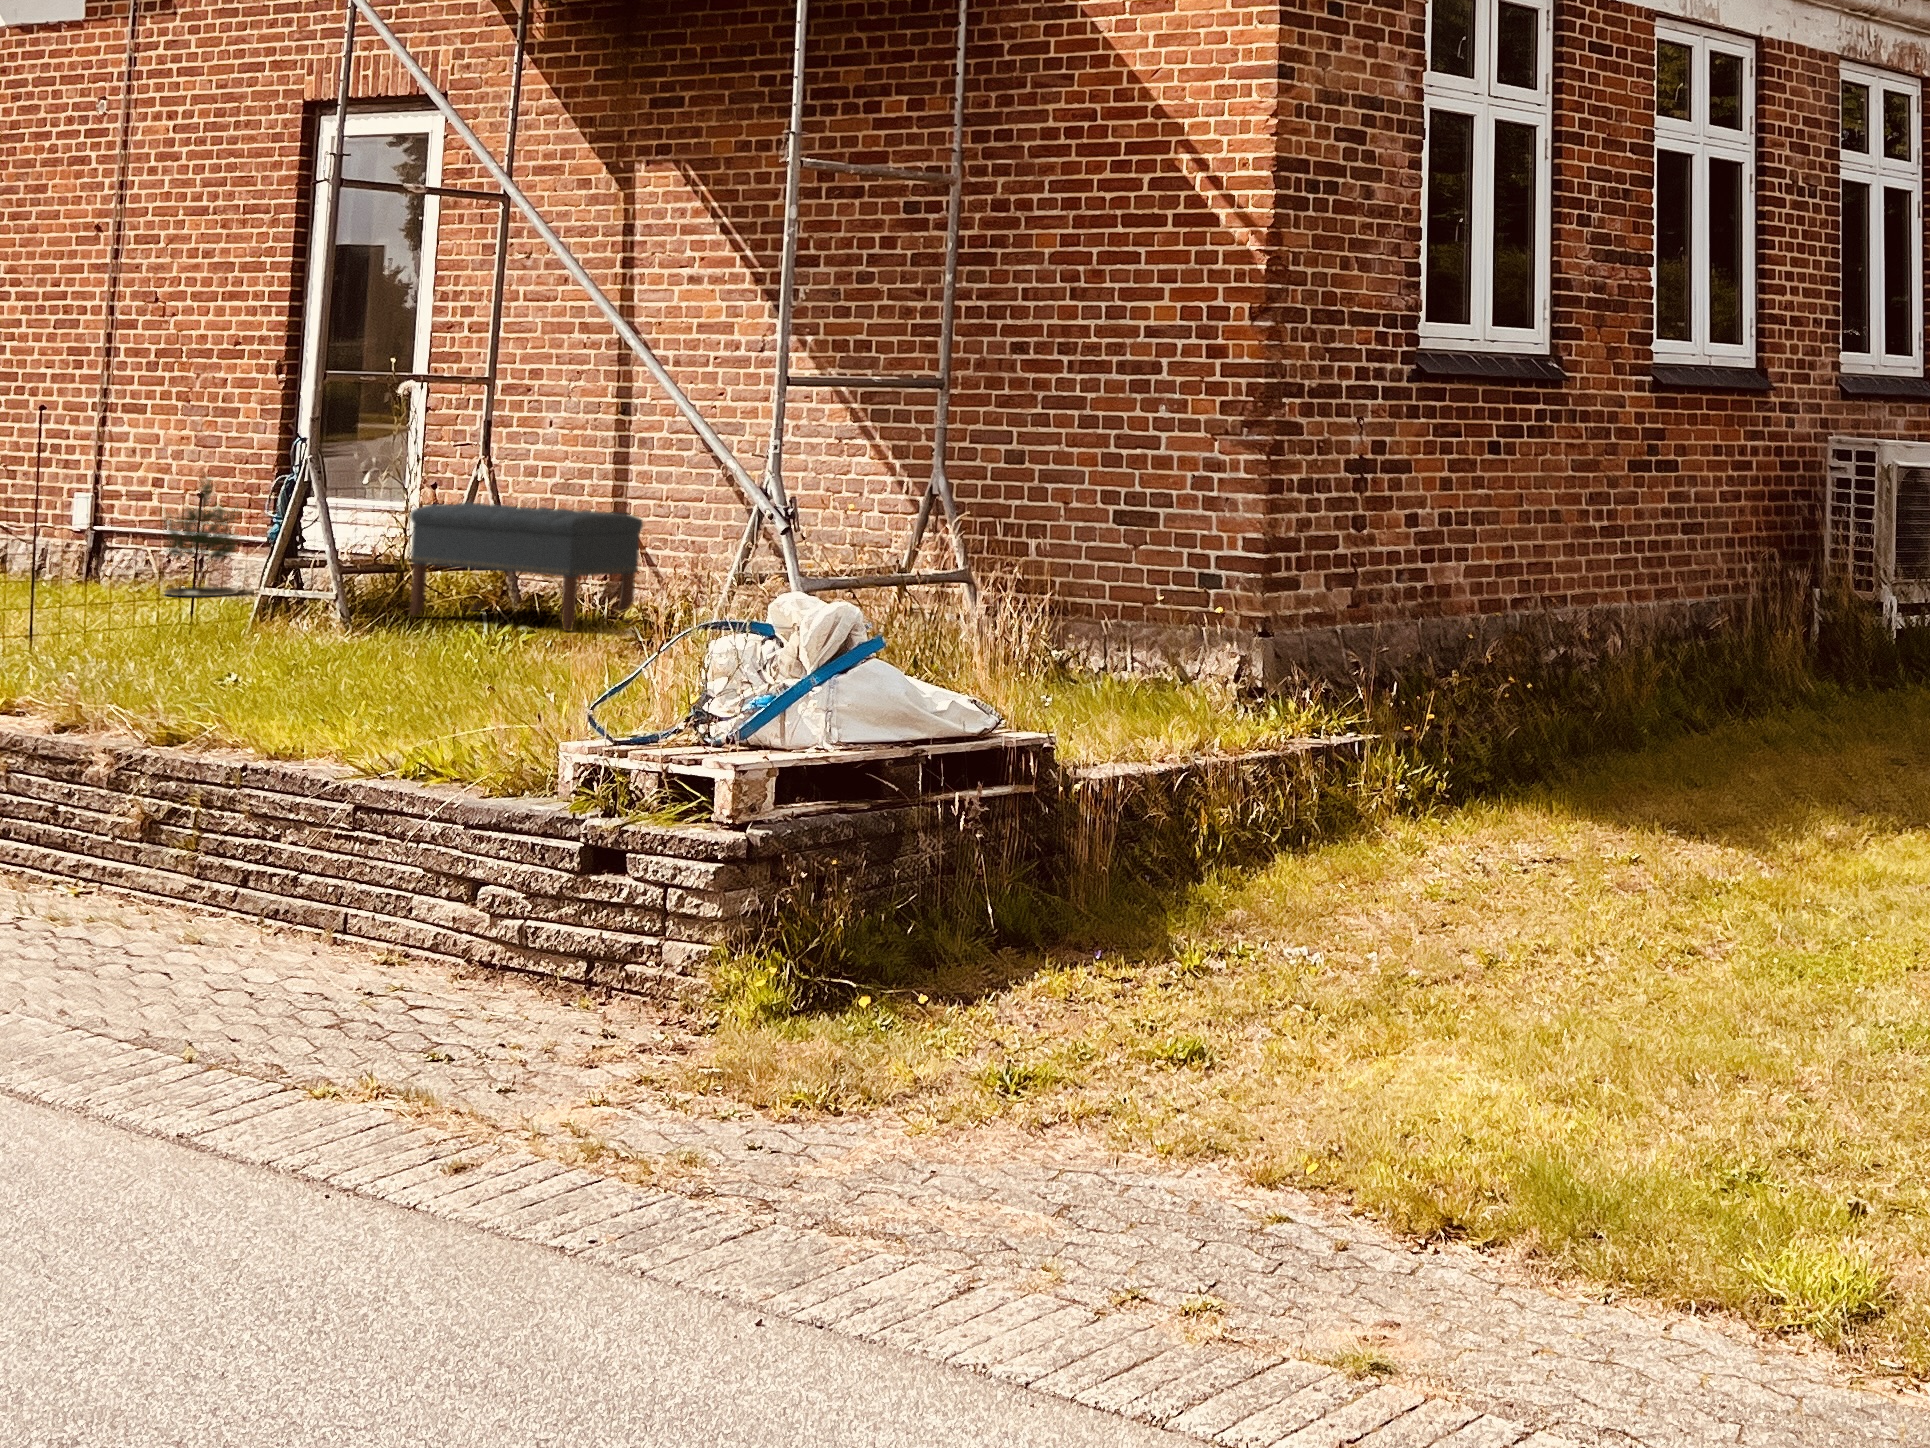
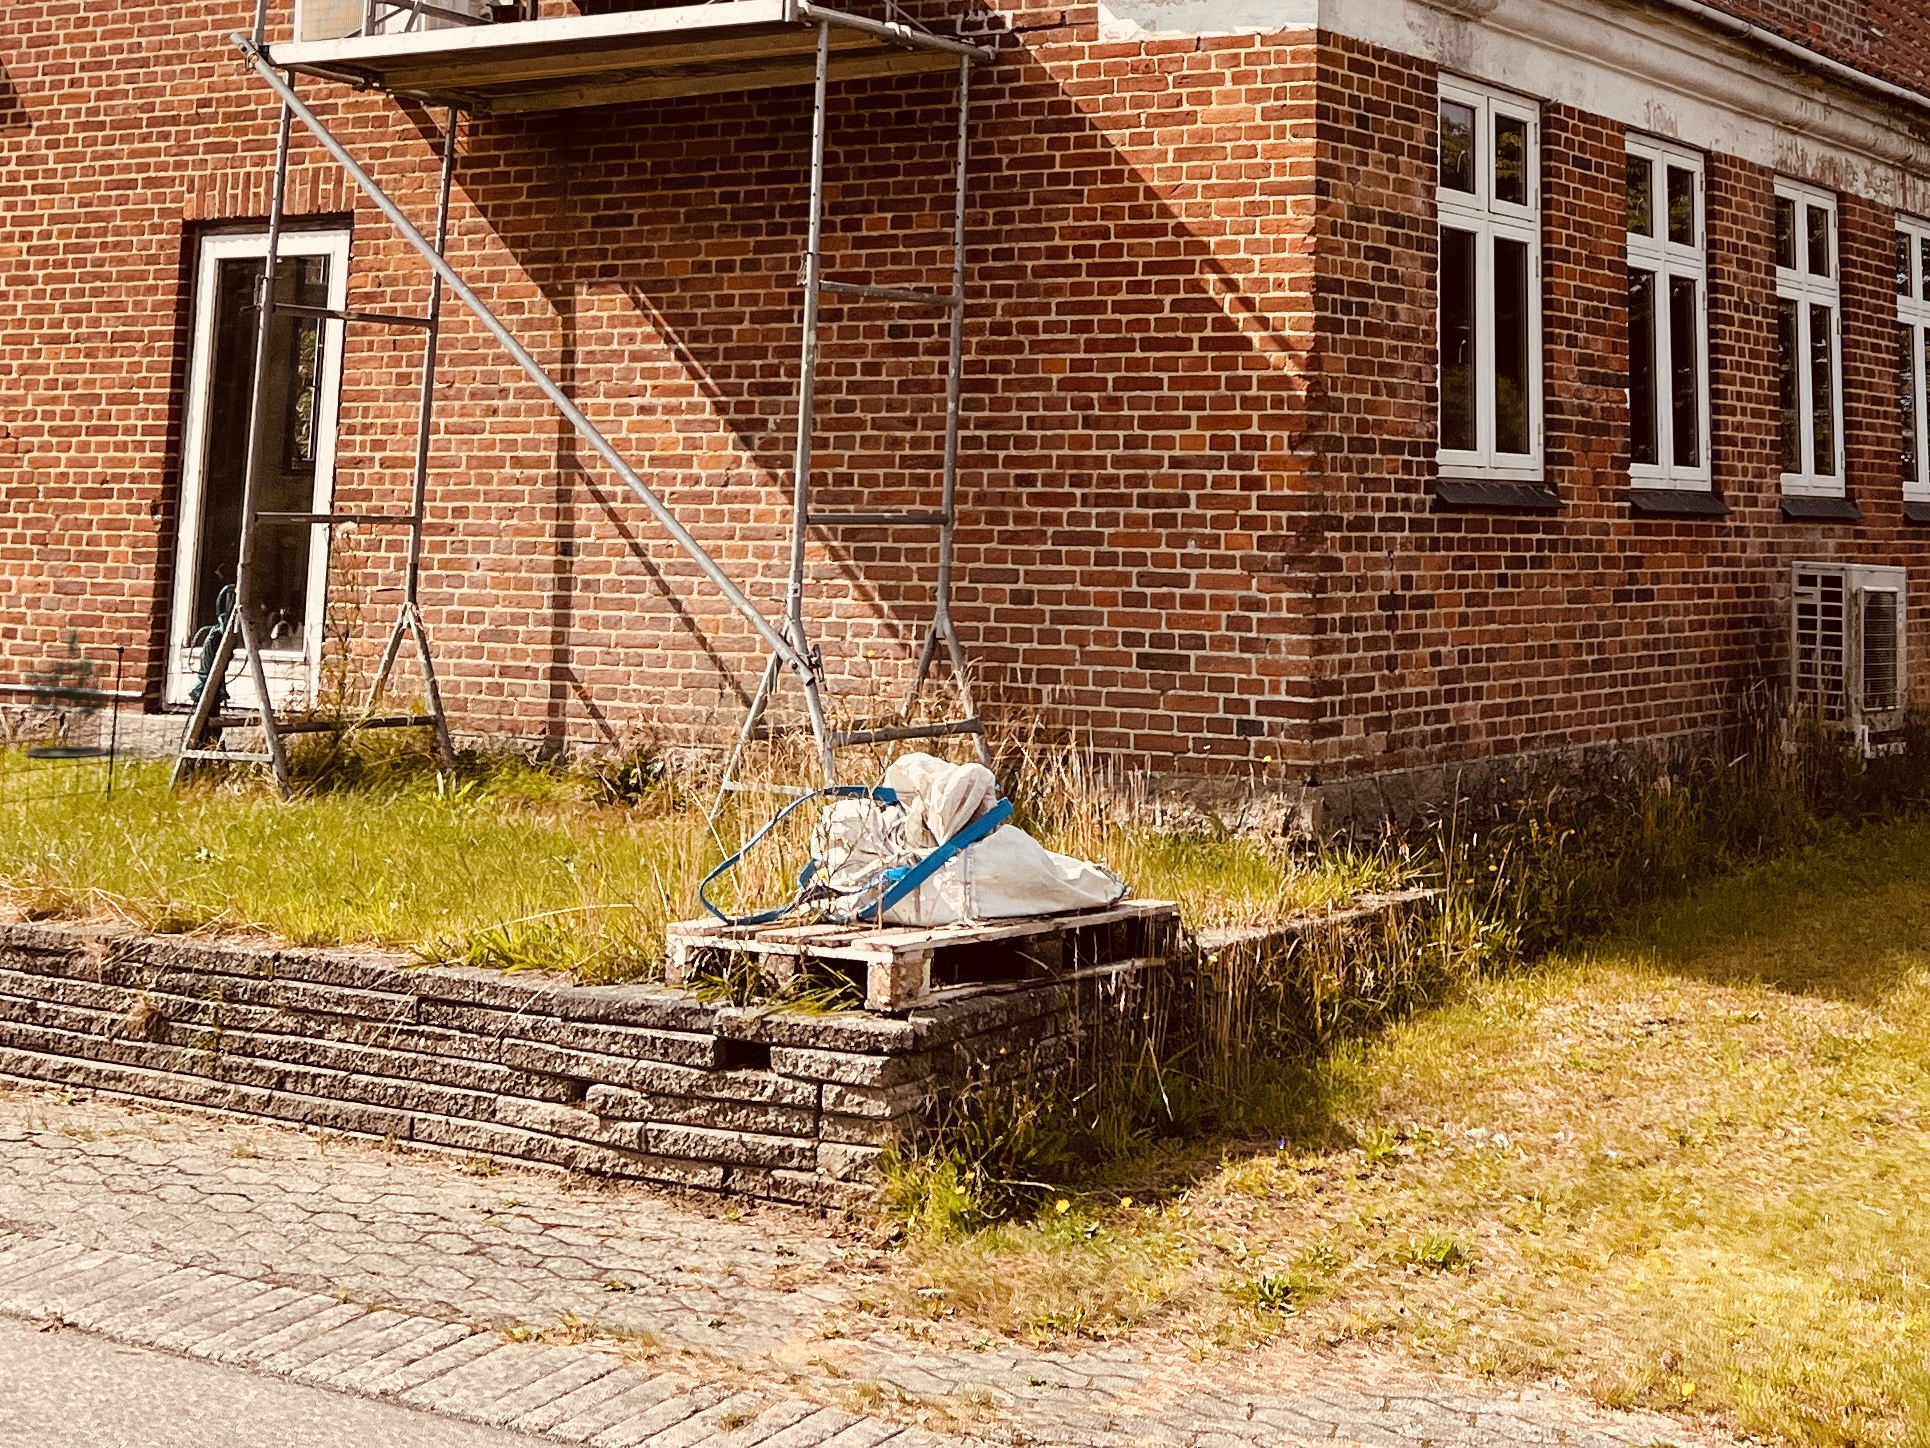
bench: present [410,502,643,631] -> none [322,652,584,791]

